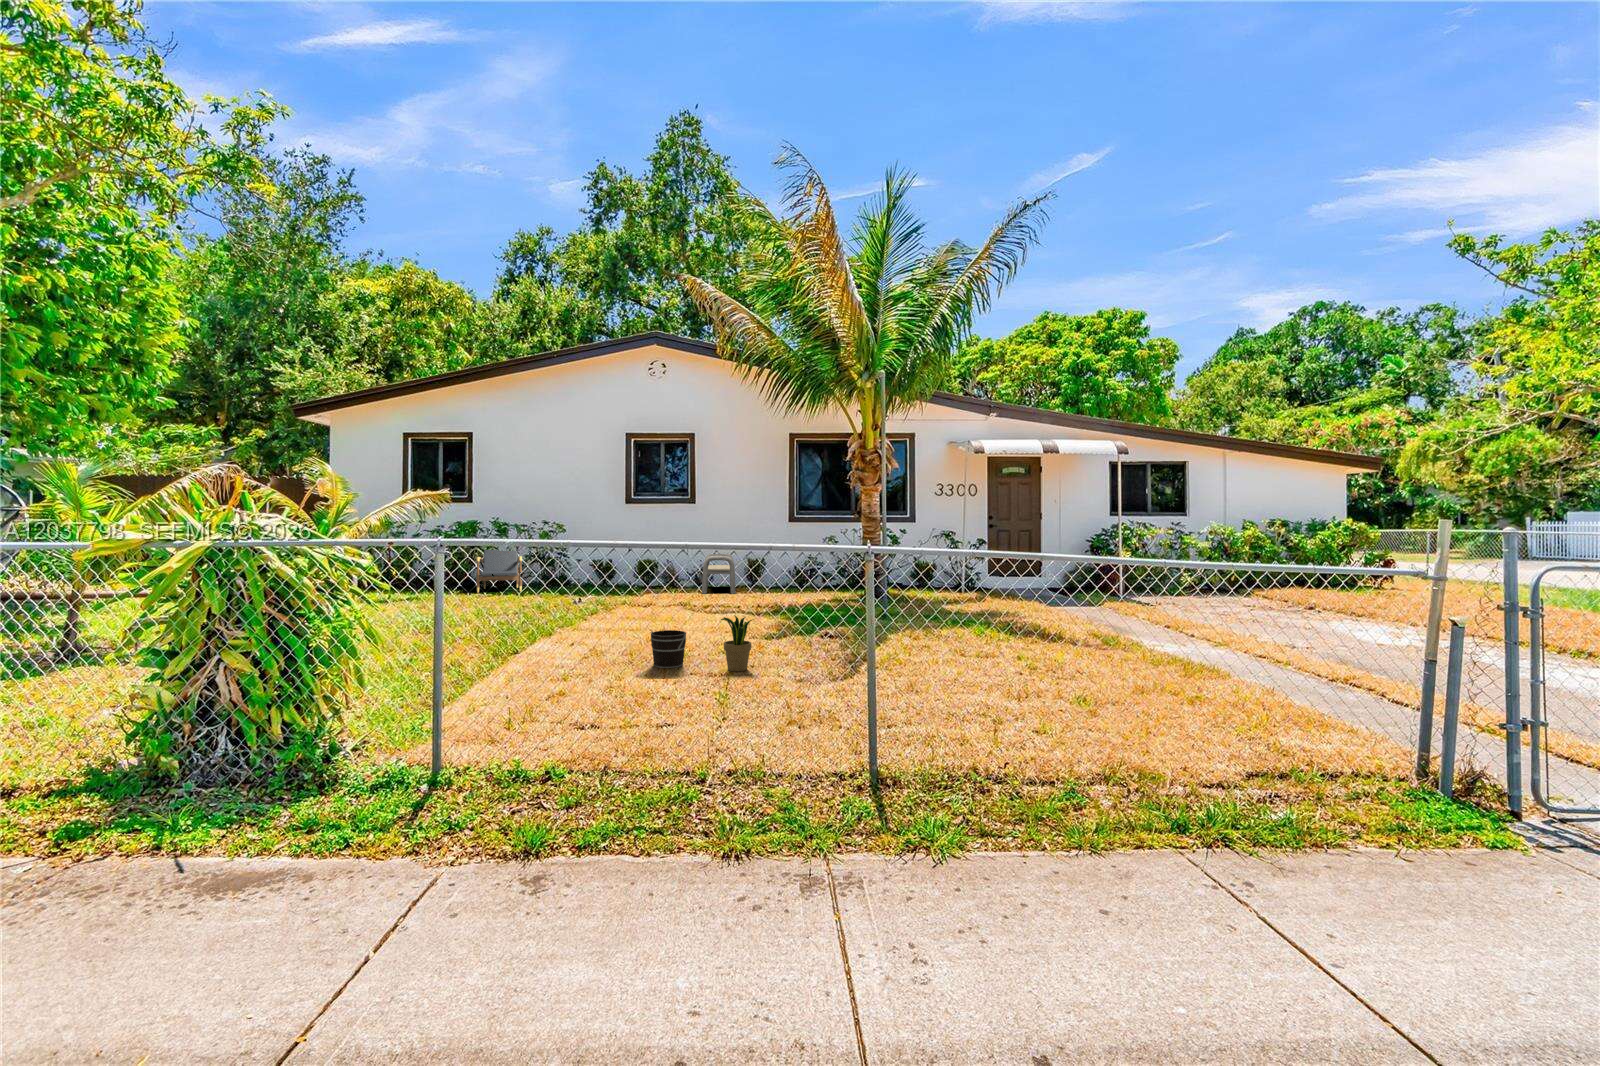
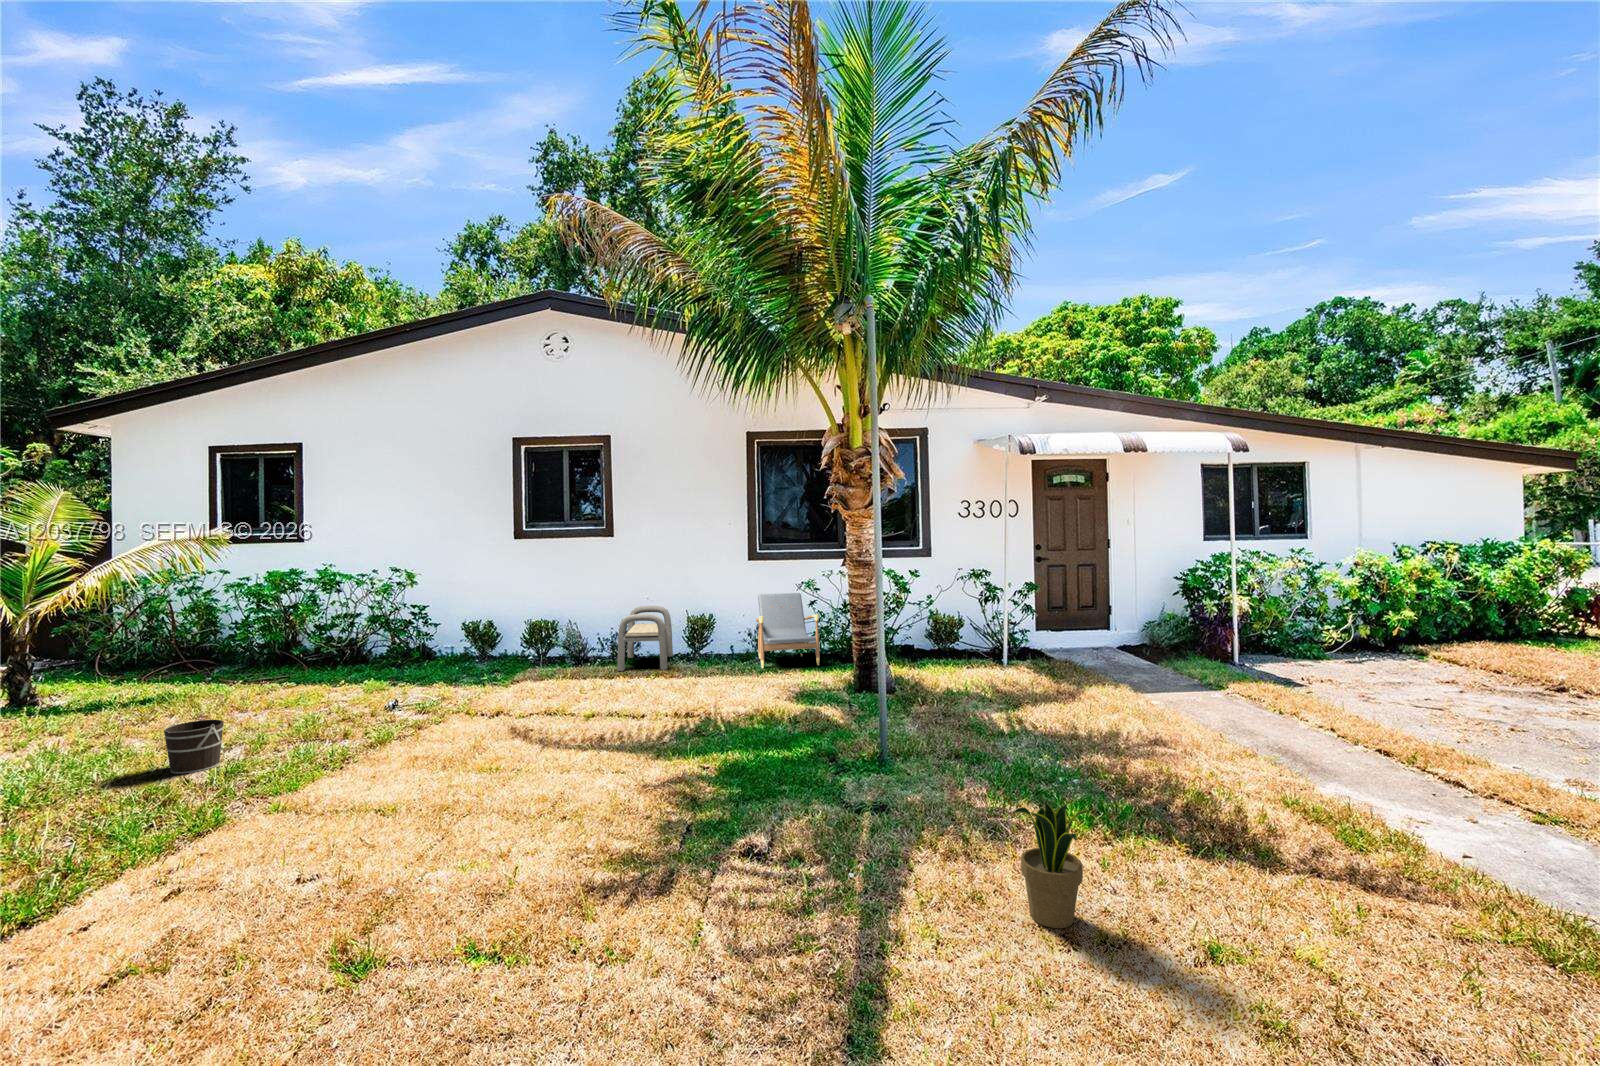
lounge chair: present [476,550,522,593] -> present [756,593,820,668]
potted plant: present [721,616,752,671] -> present [1013,802,1087,928]
bucket: present [650,630,686,668] -> present [164,720,224,774]

